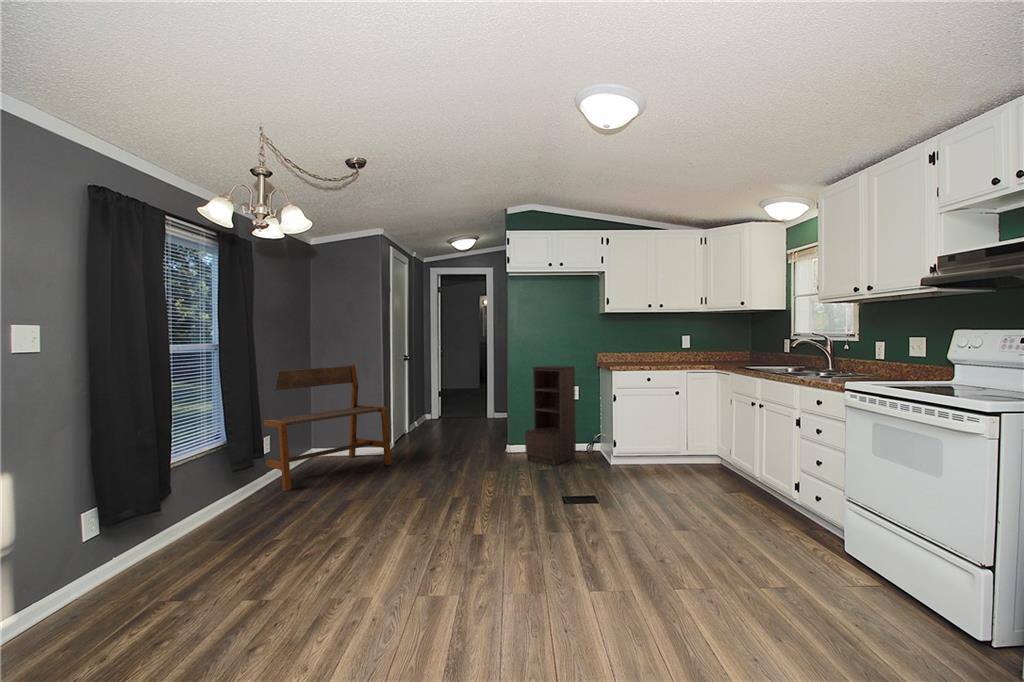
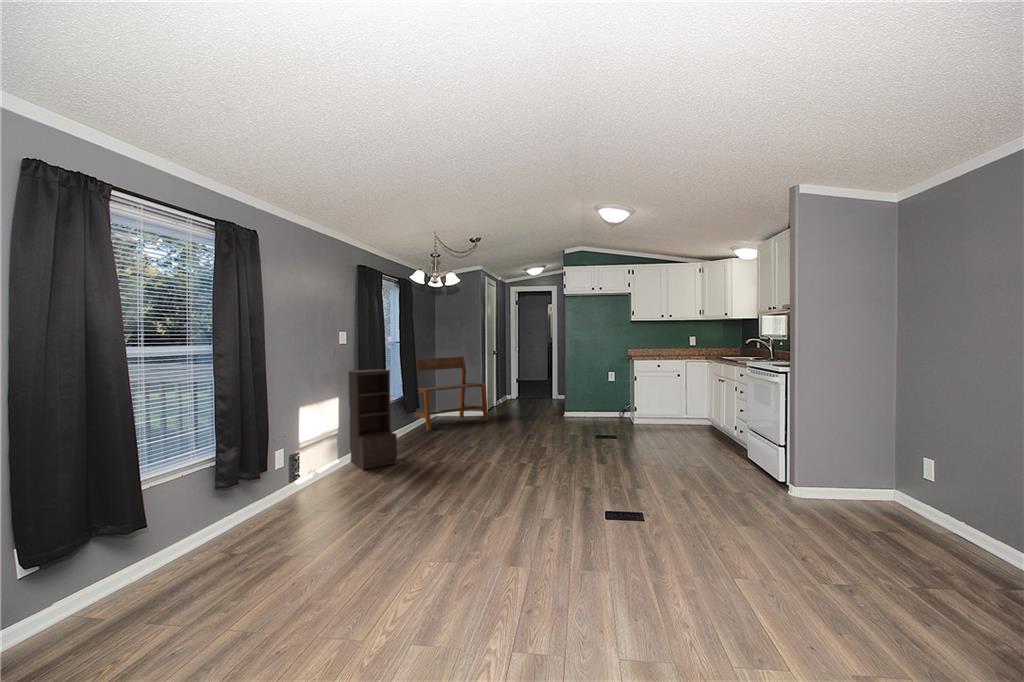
bookshelf: present [525,365,576,465] -> present [348,369,397,470]

